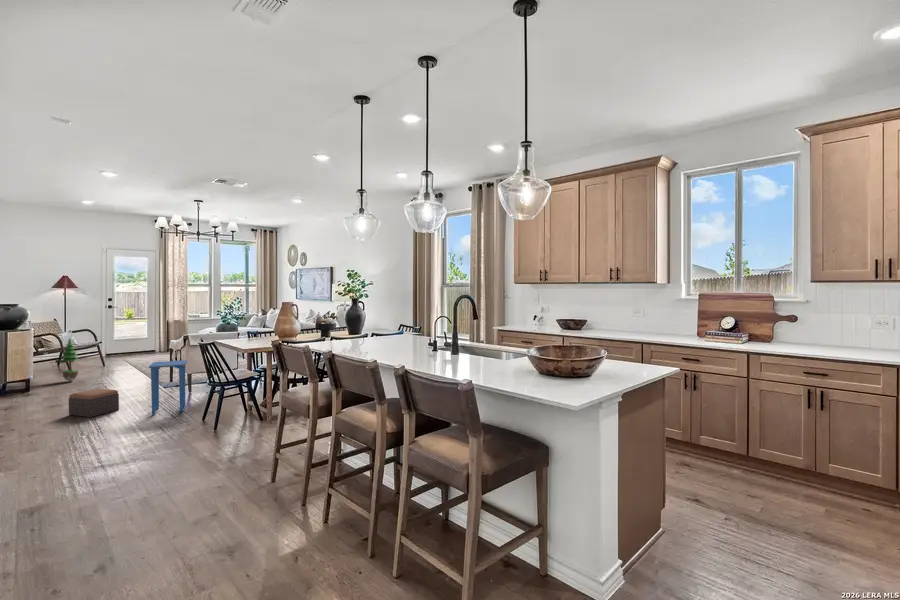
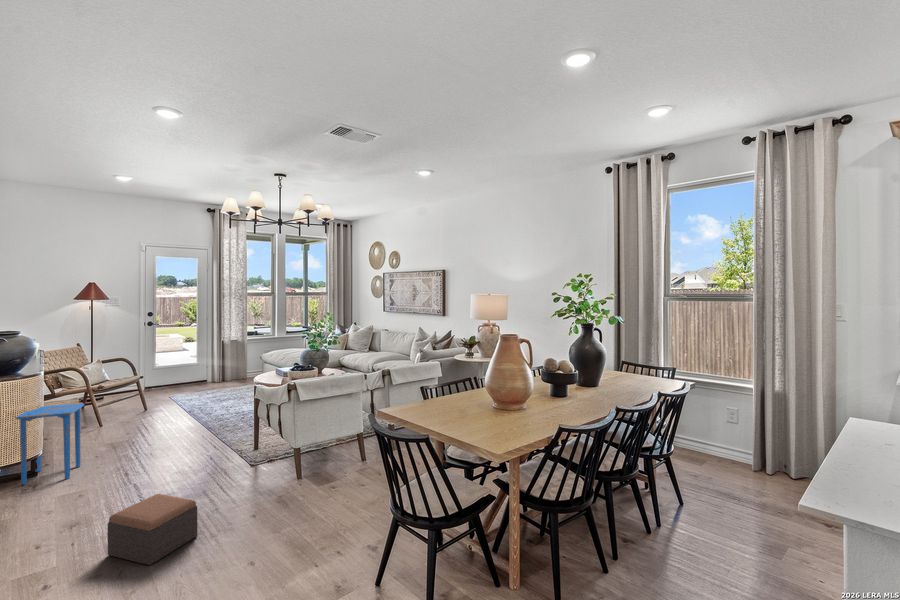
potted tree: present [61,339,79,382] -> none [86,379,116,446]
side table: present [149,360,187,414] -> present [16,403,84,485]

